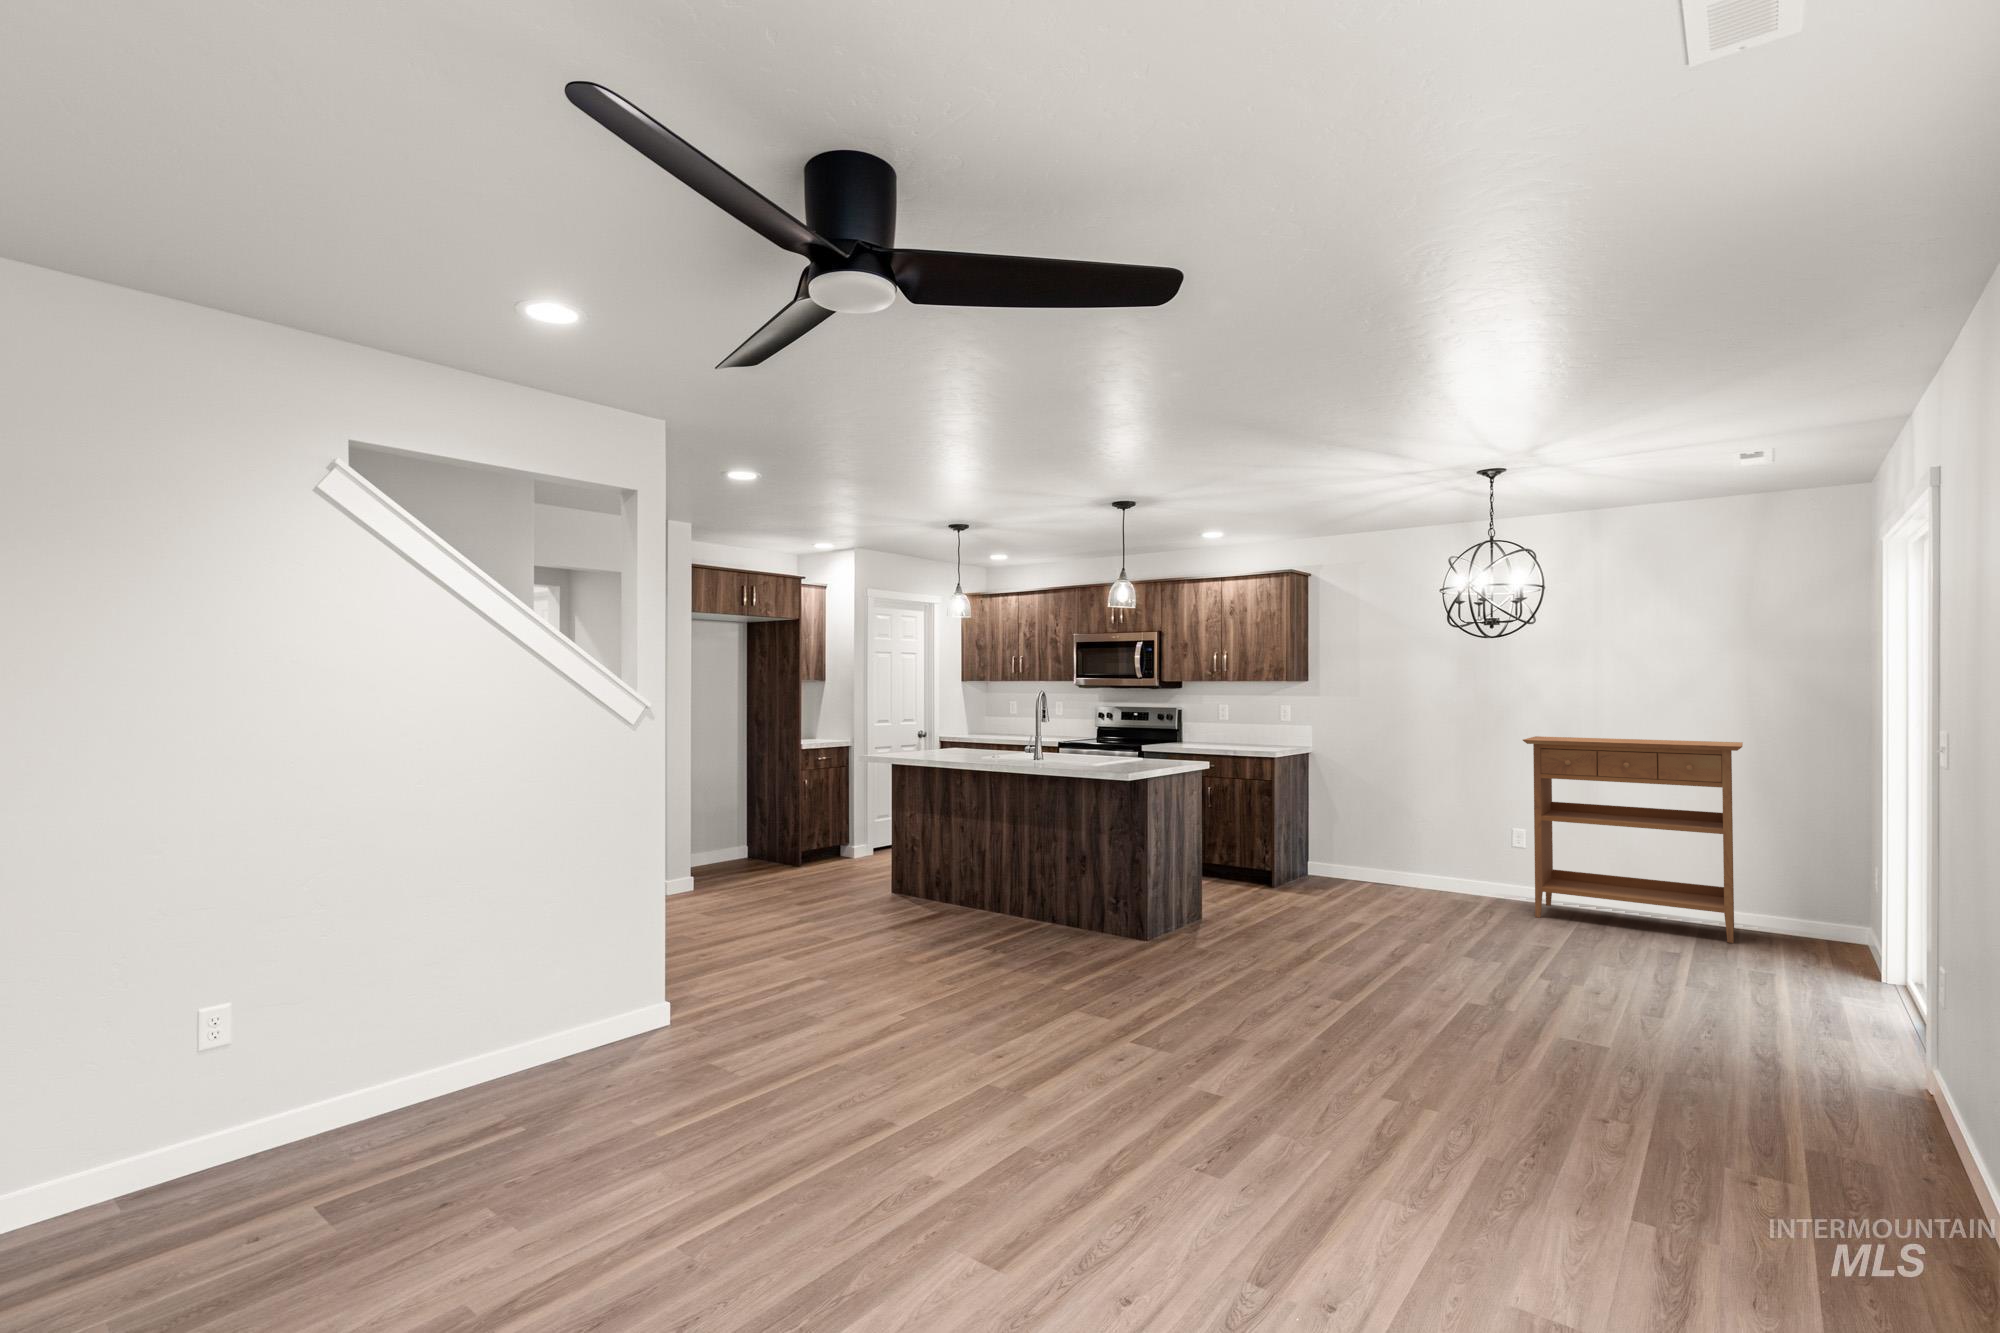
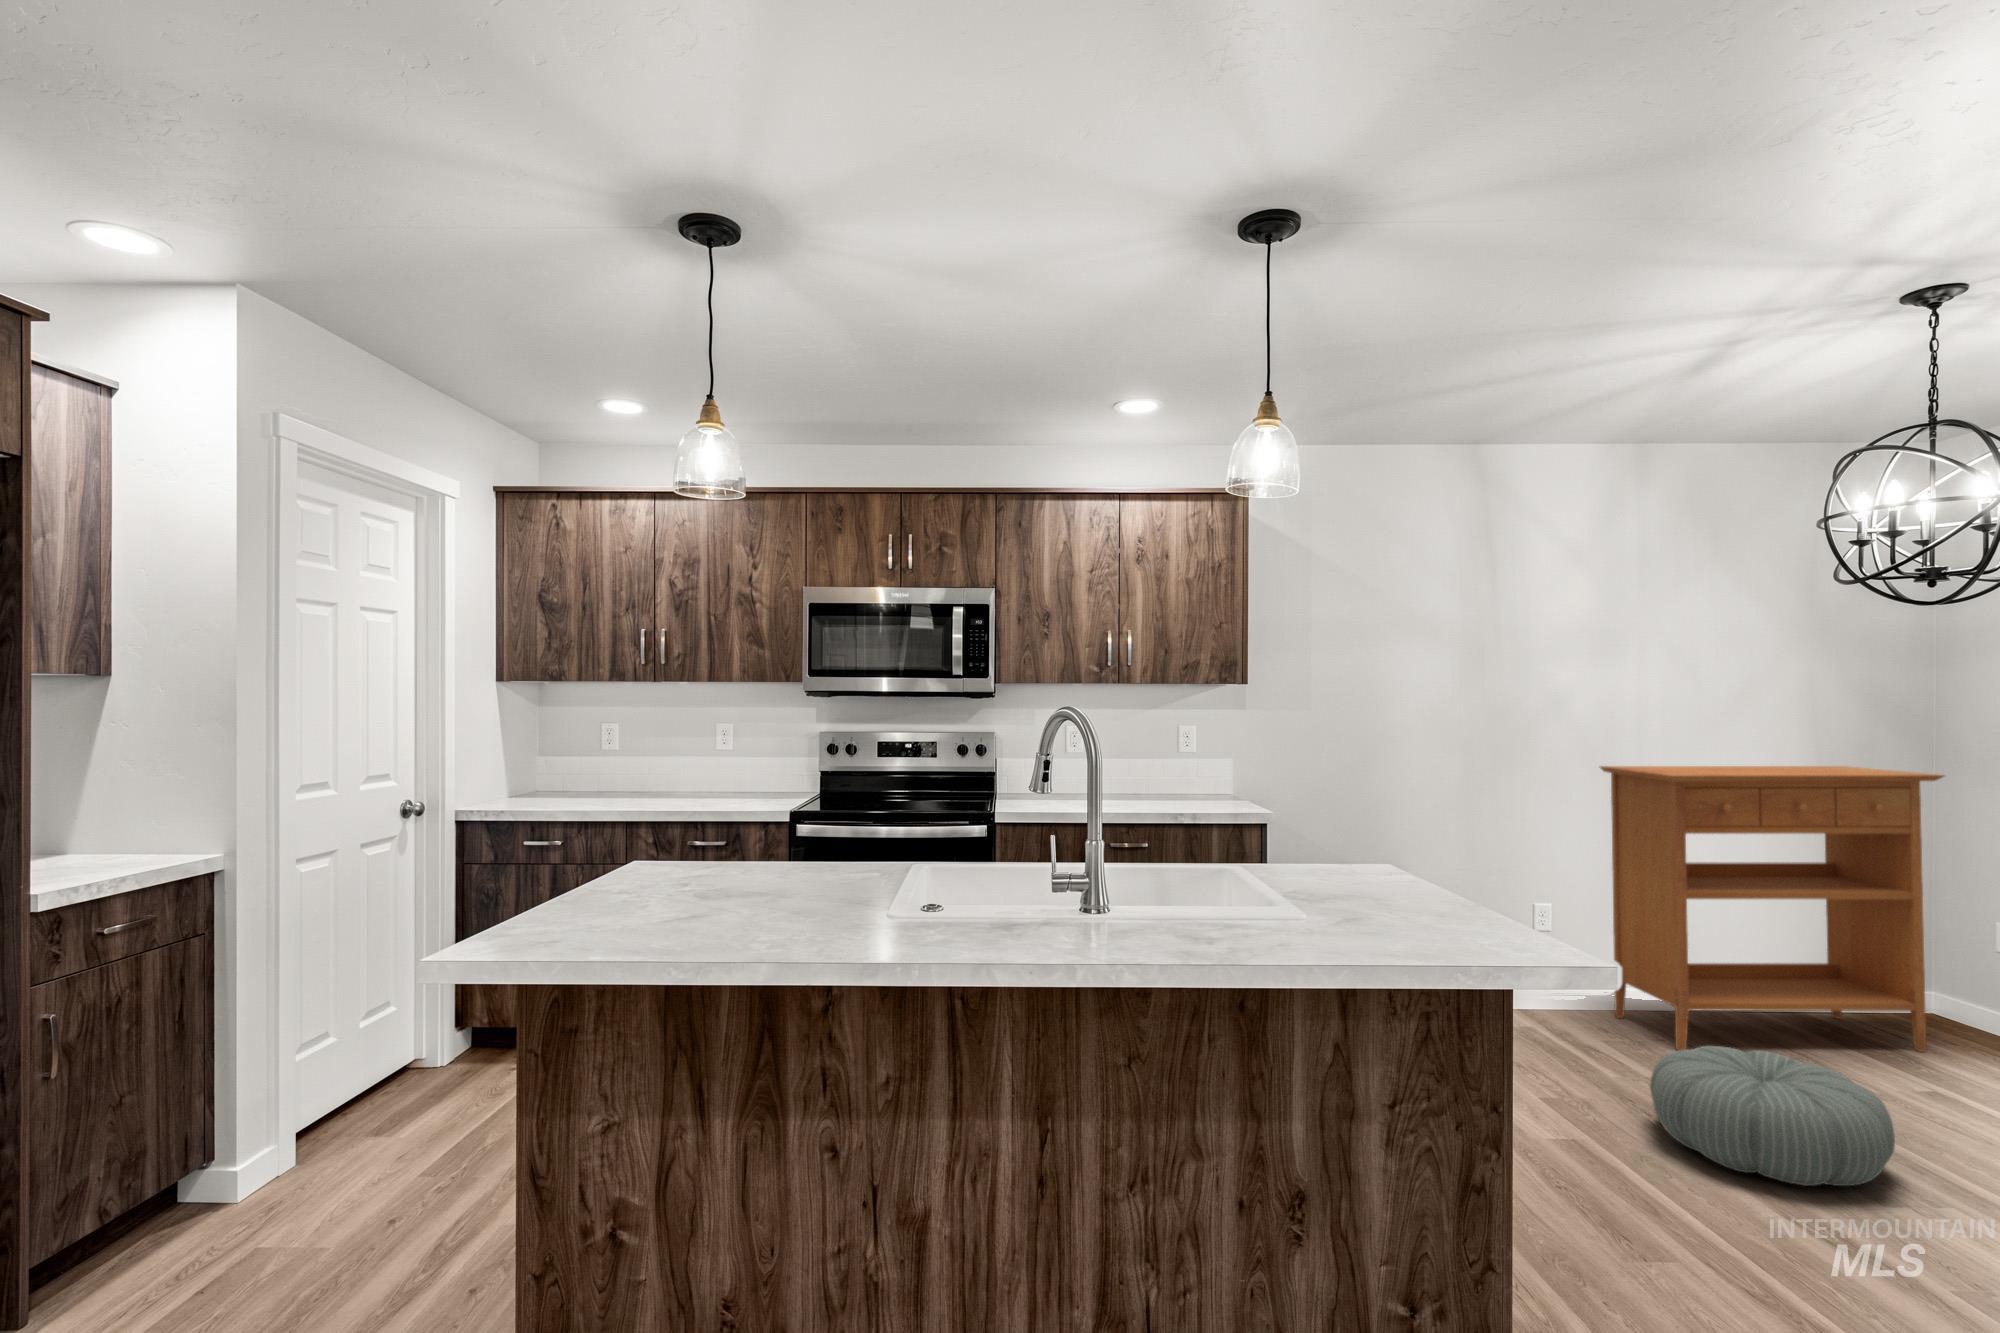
pouf: none [1388,885,1504,947] -> present [1650,1046,1895,1186]

